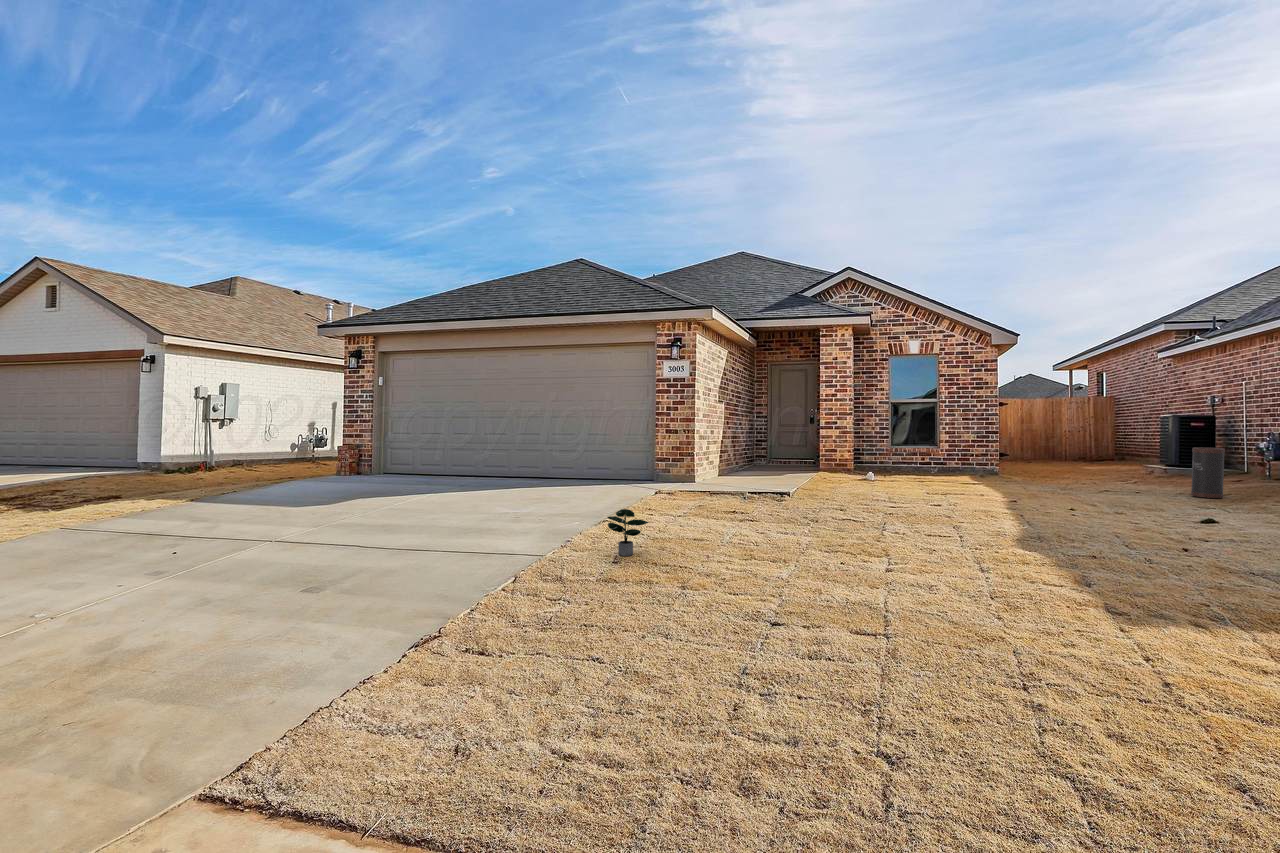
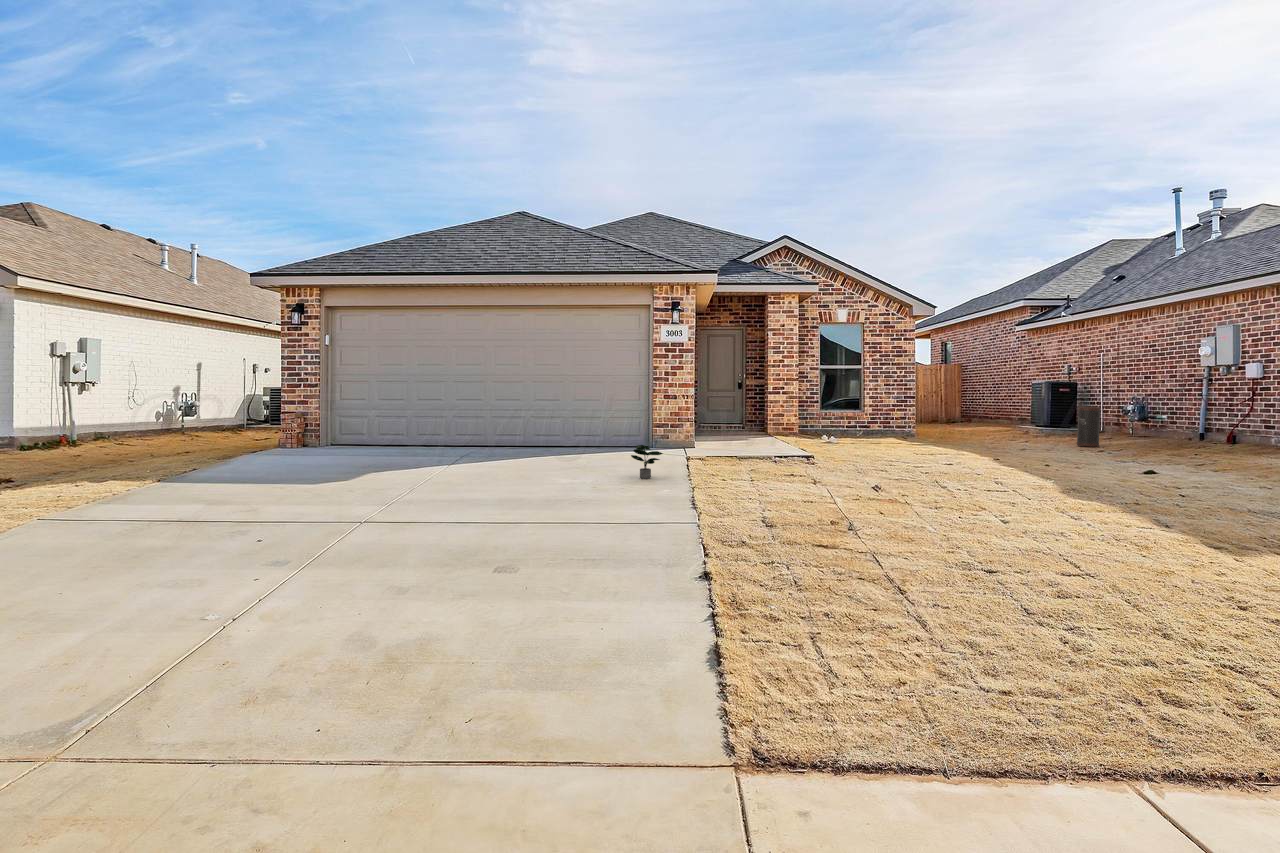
potted plant: present [607,509,649,556] -> present [631,445,663,479]

